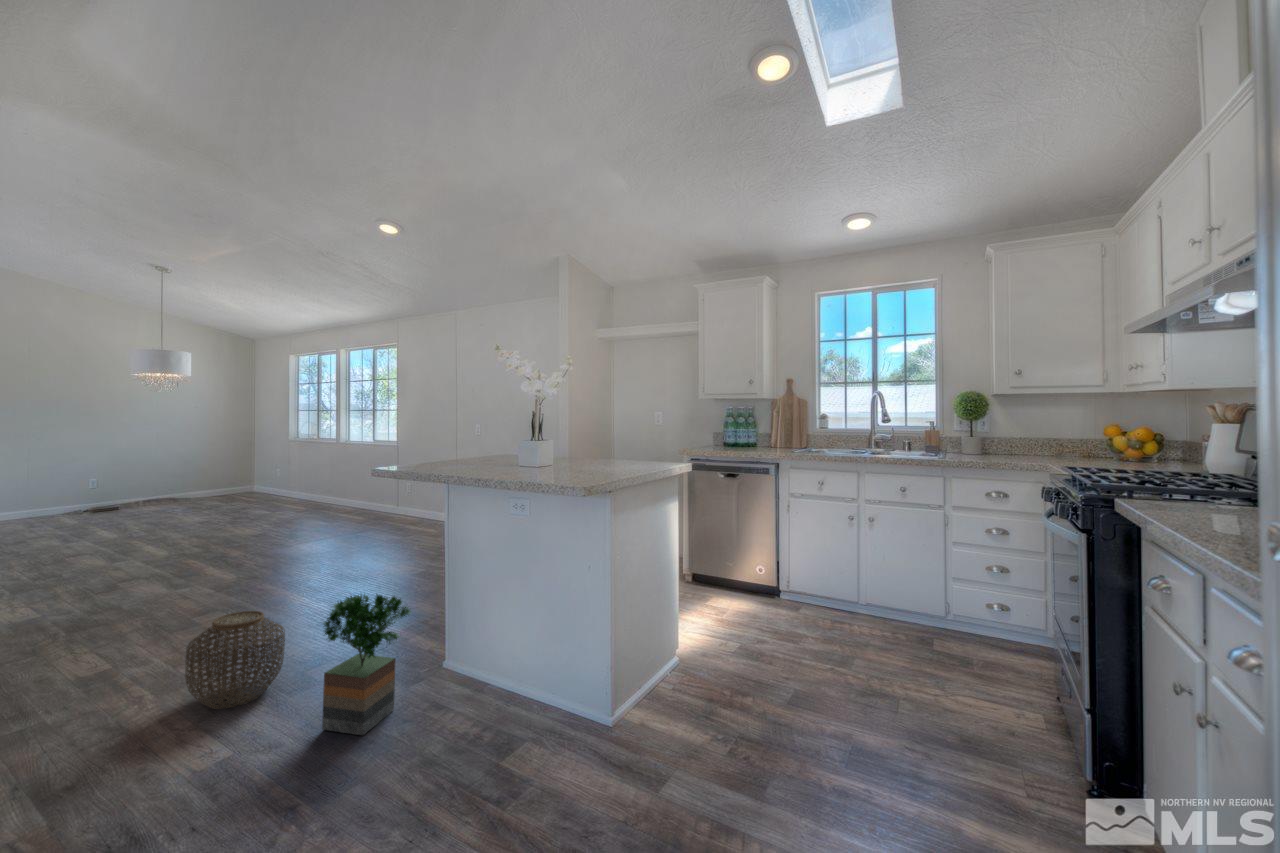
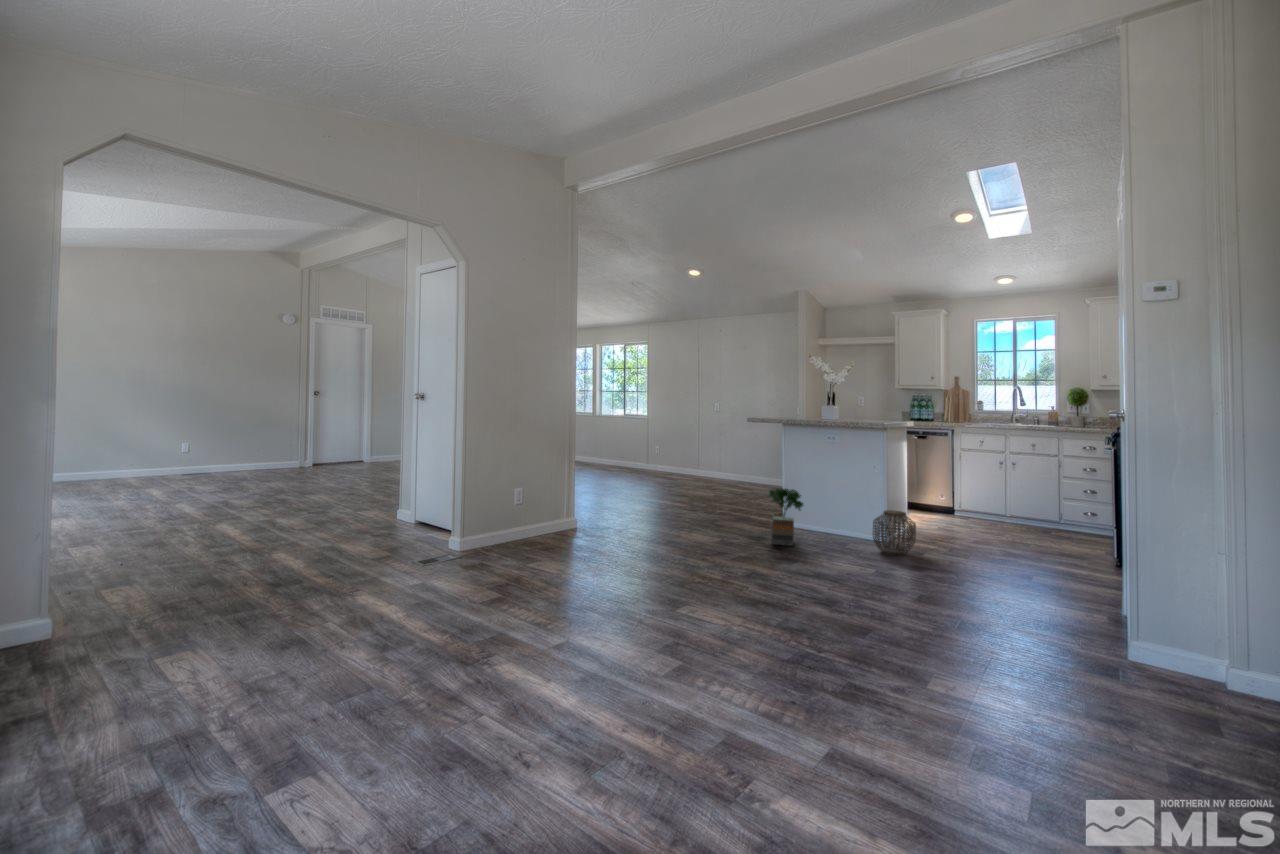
woven basket: present [185,611,285,709] -> present [873,510,916,556]

